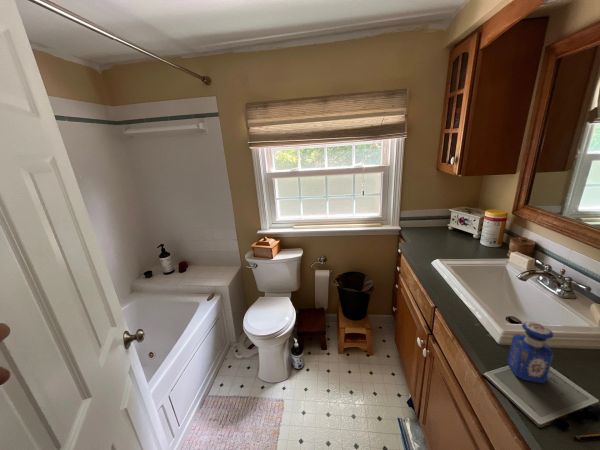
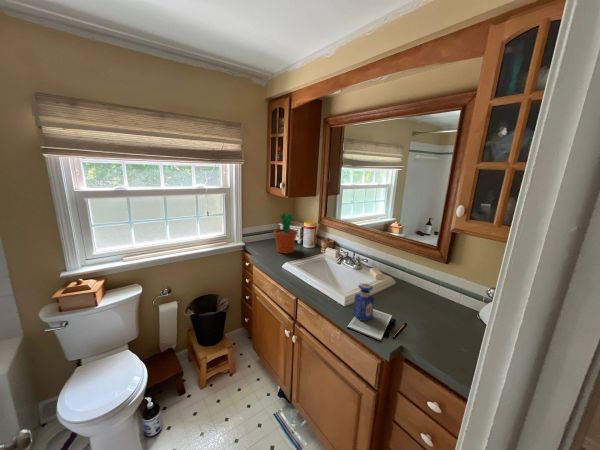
flower pot: none [434,196,470,248] -> present [274,213,298,254]

